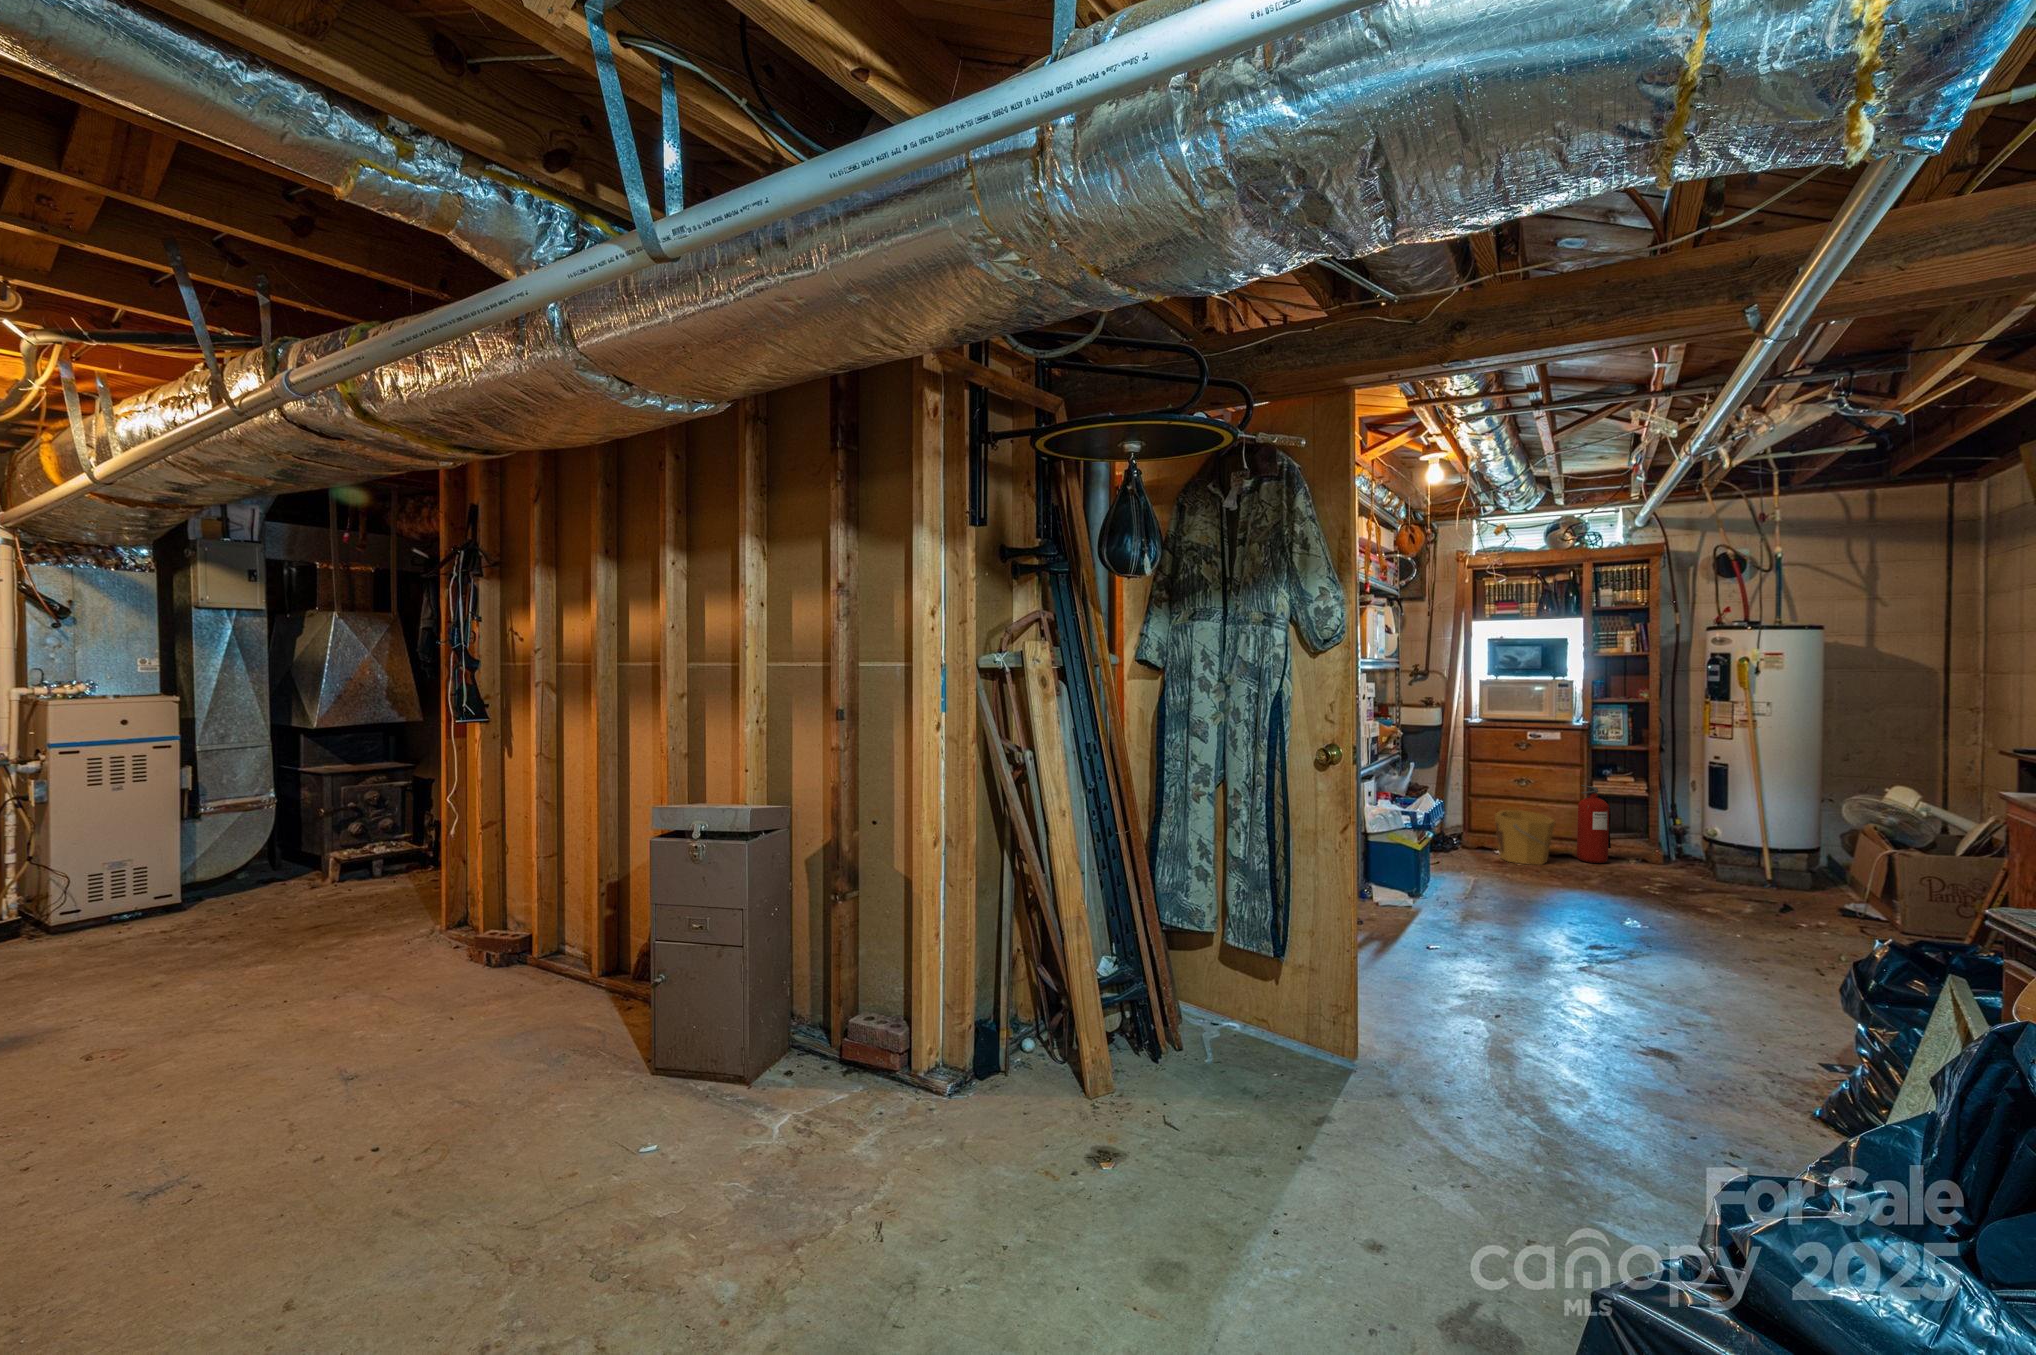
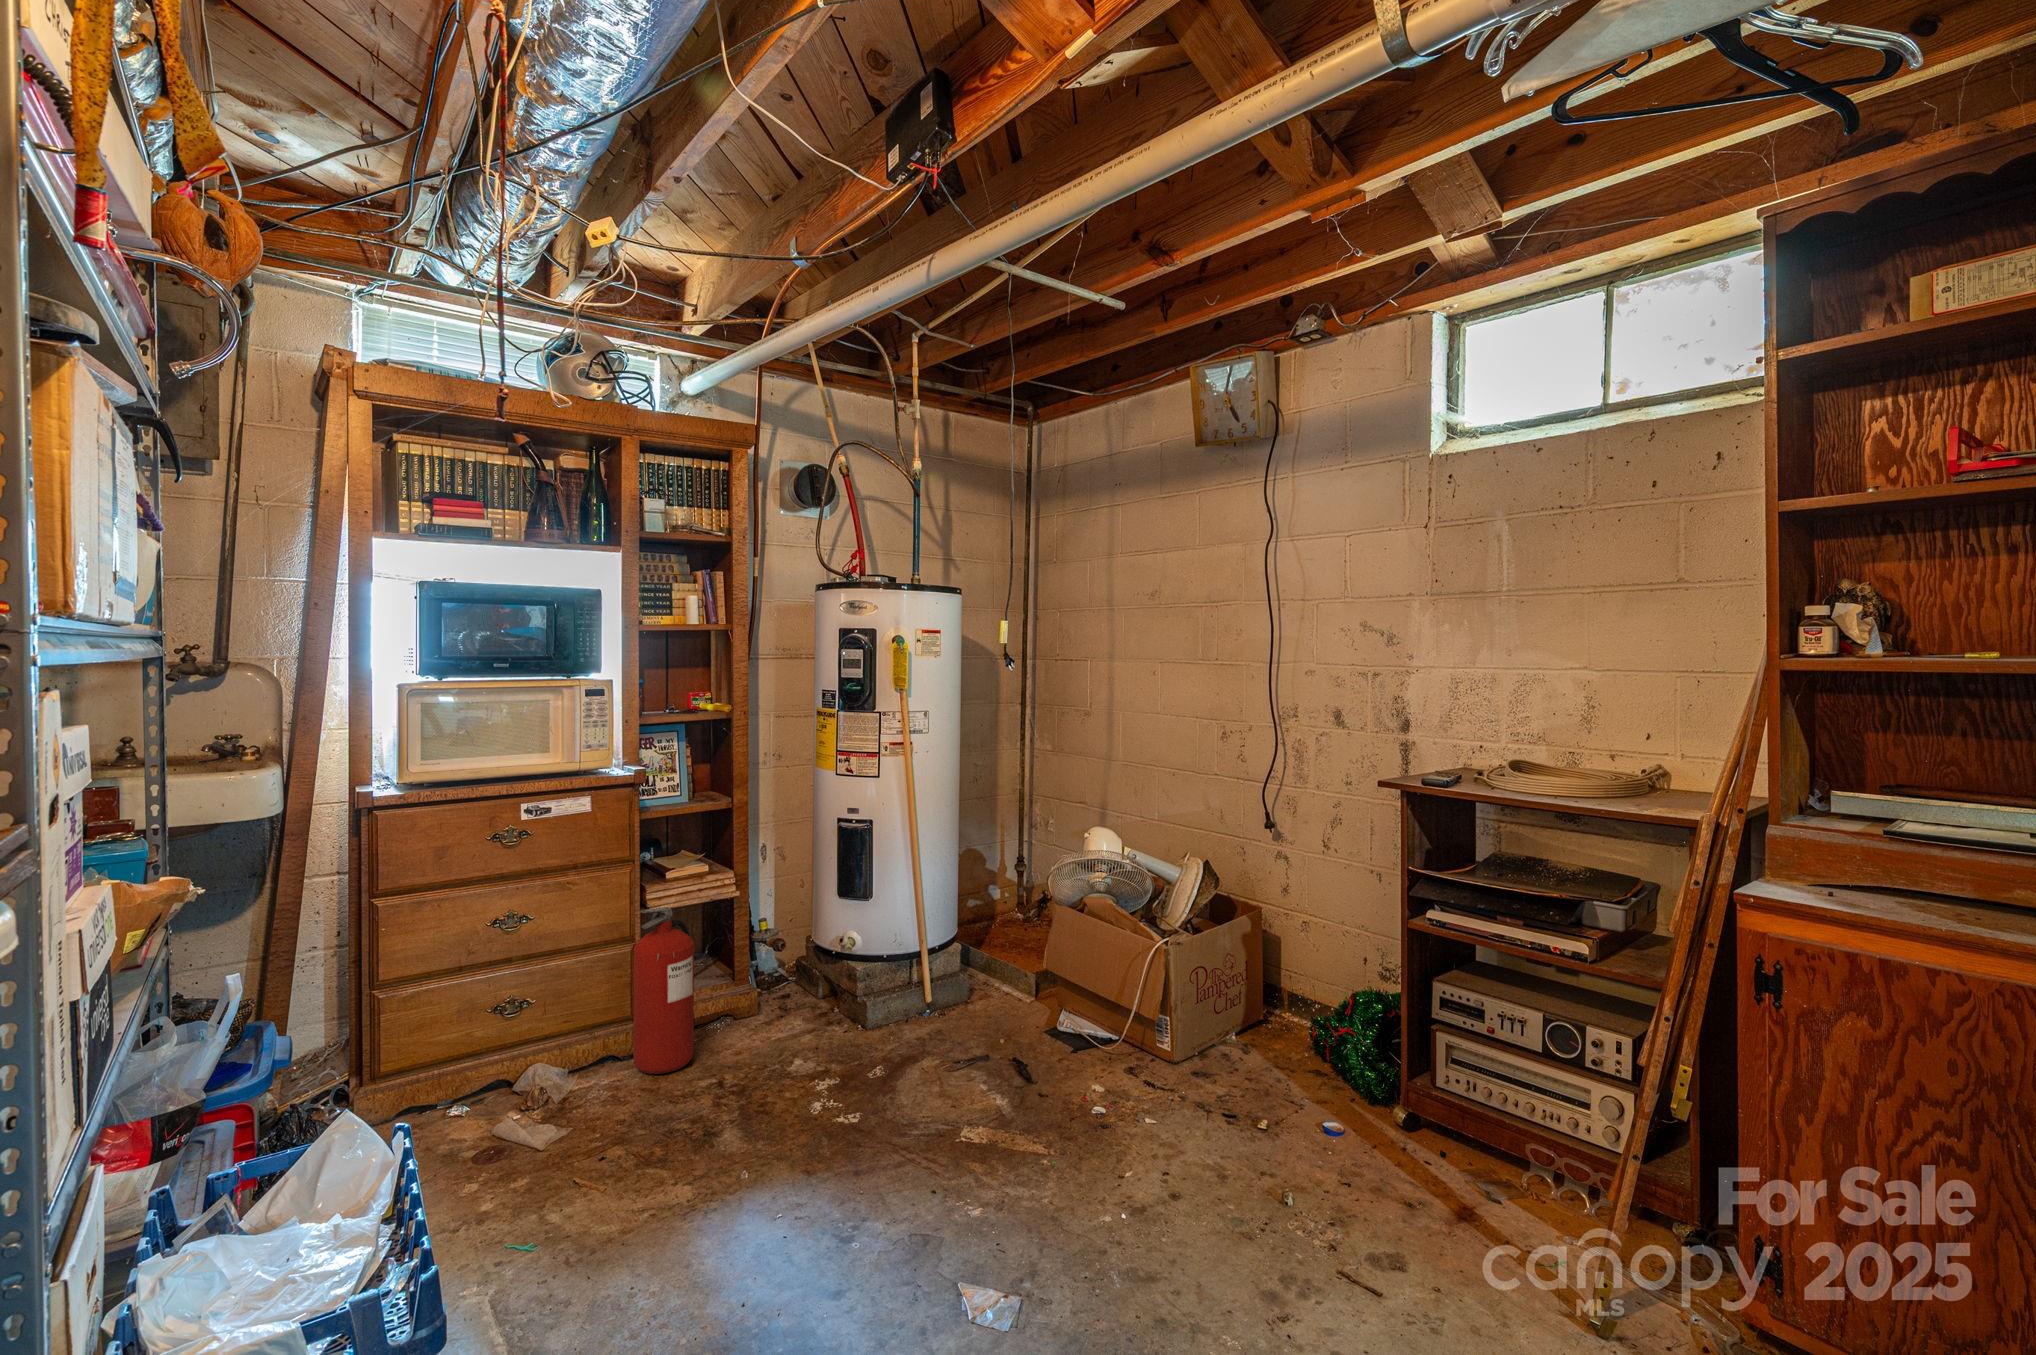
bucket: present [1495,810,1555,865] -> none [447,994,594,1154]

